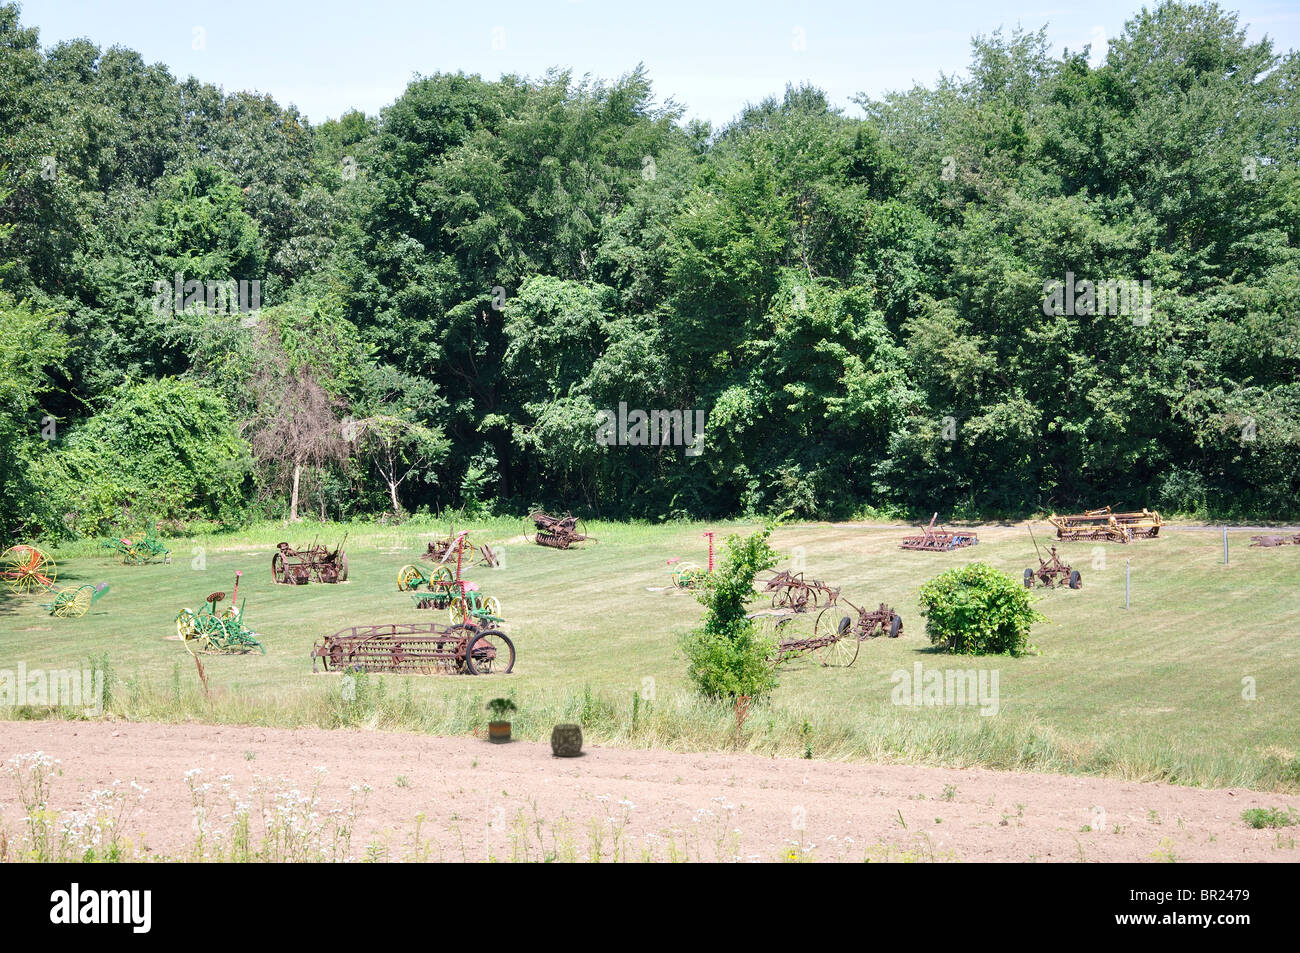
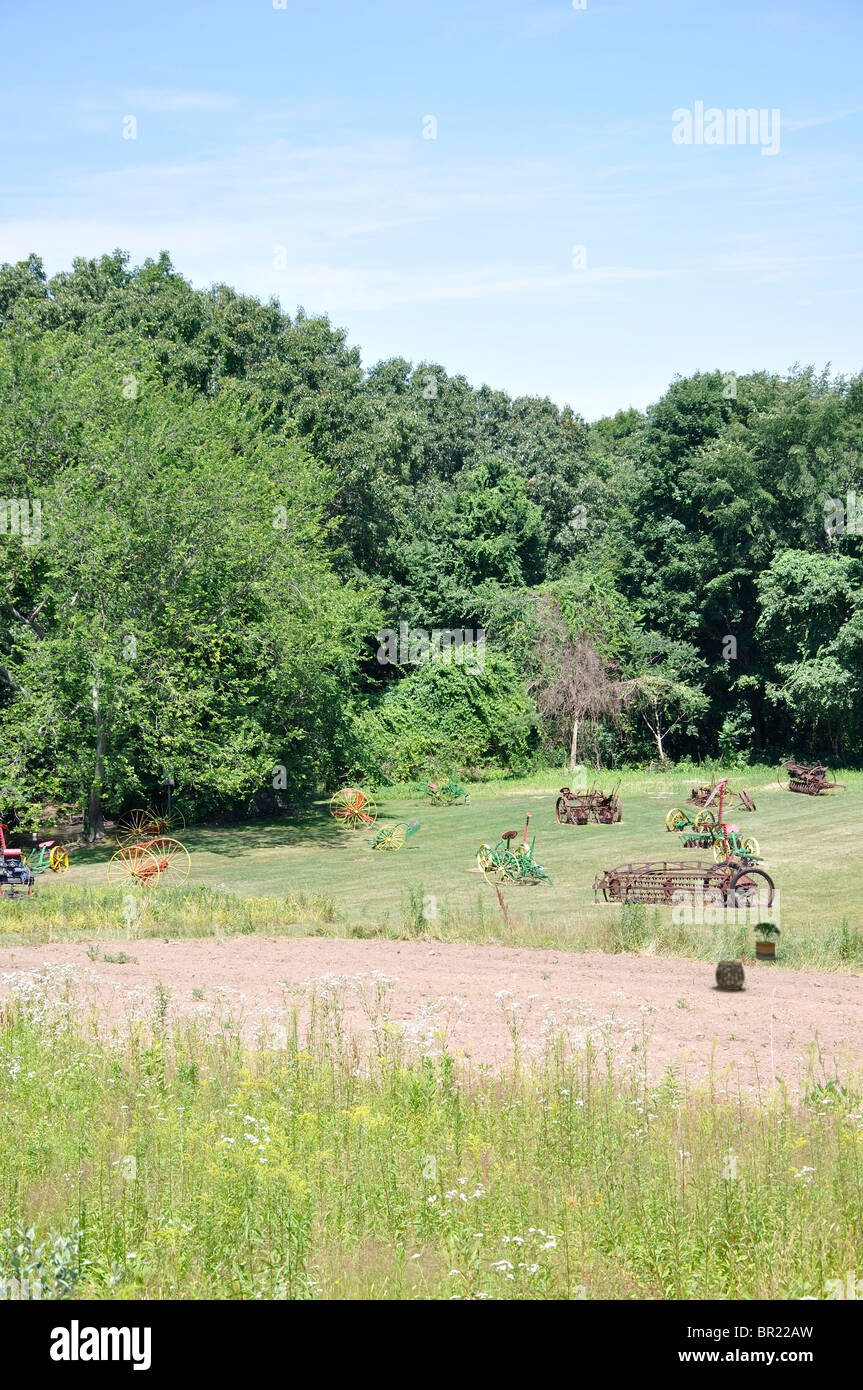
woven basket: present [551,724,583,756] -> present [715,961,745,990]

